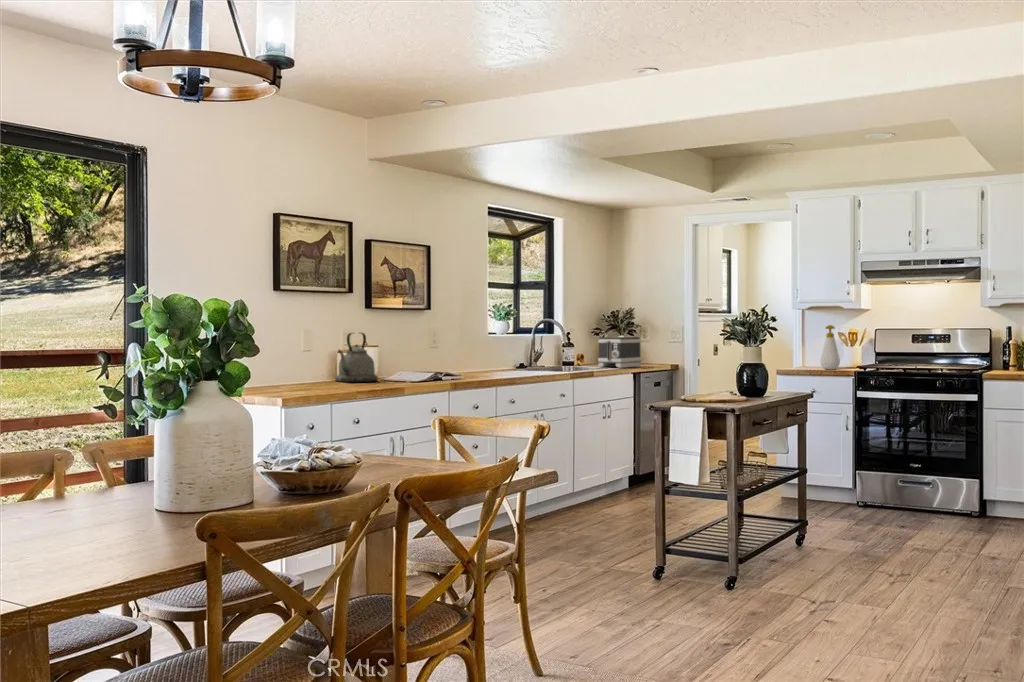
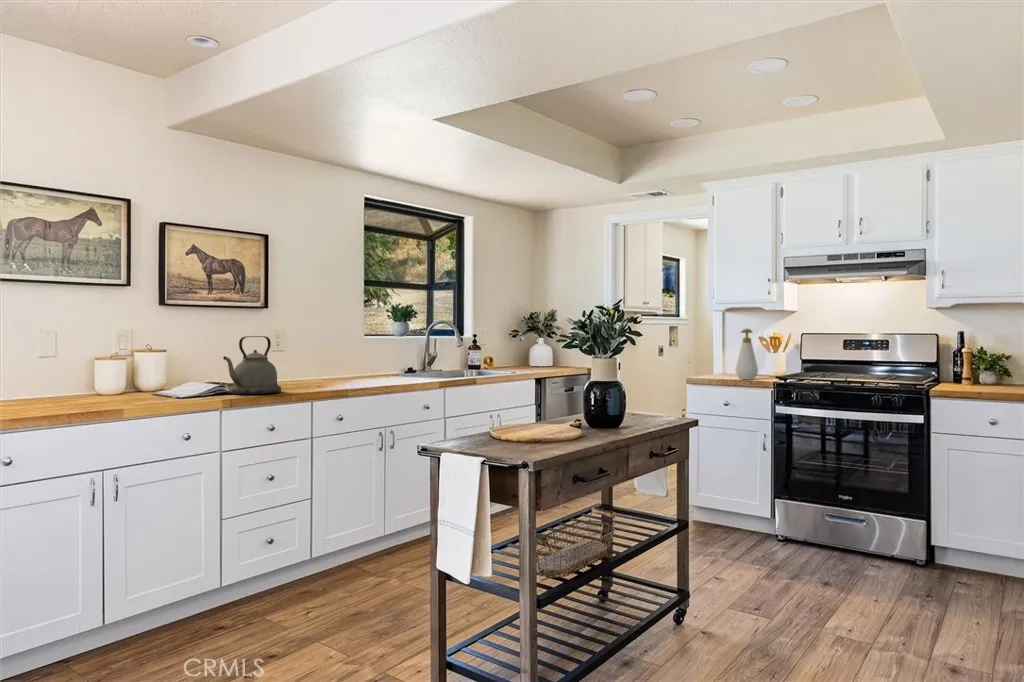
kettle: present [335,333,378,382] -> present [223,336,281,394]
toaster: present [598,337,641,368] -> none [493,340,544,374]

